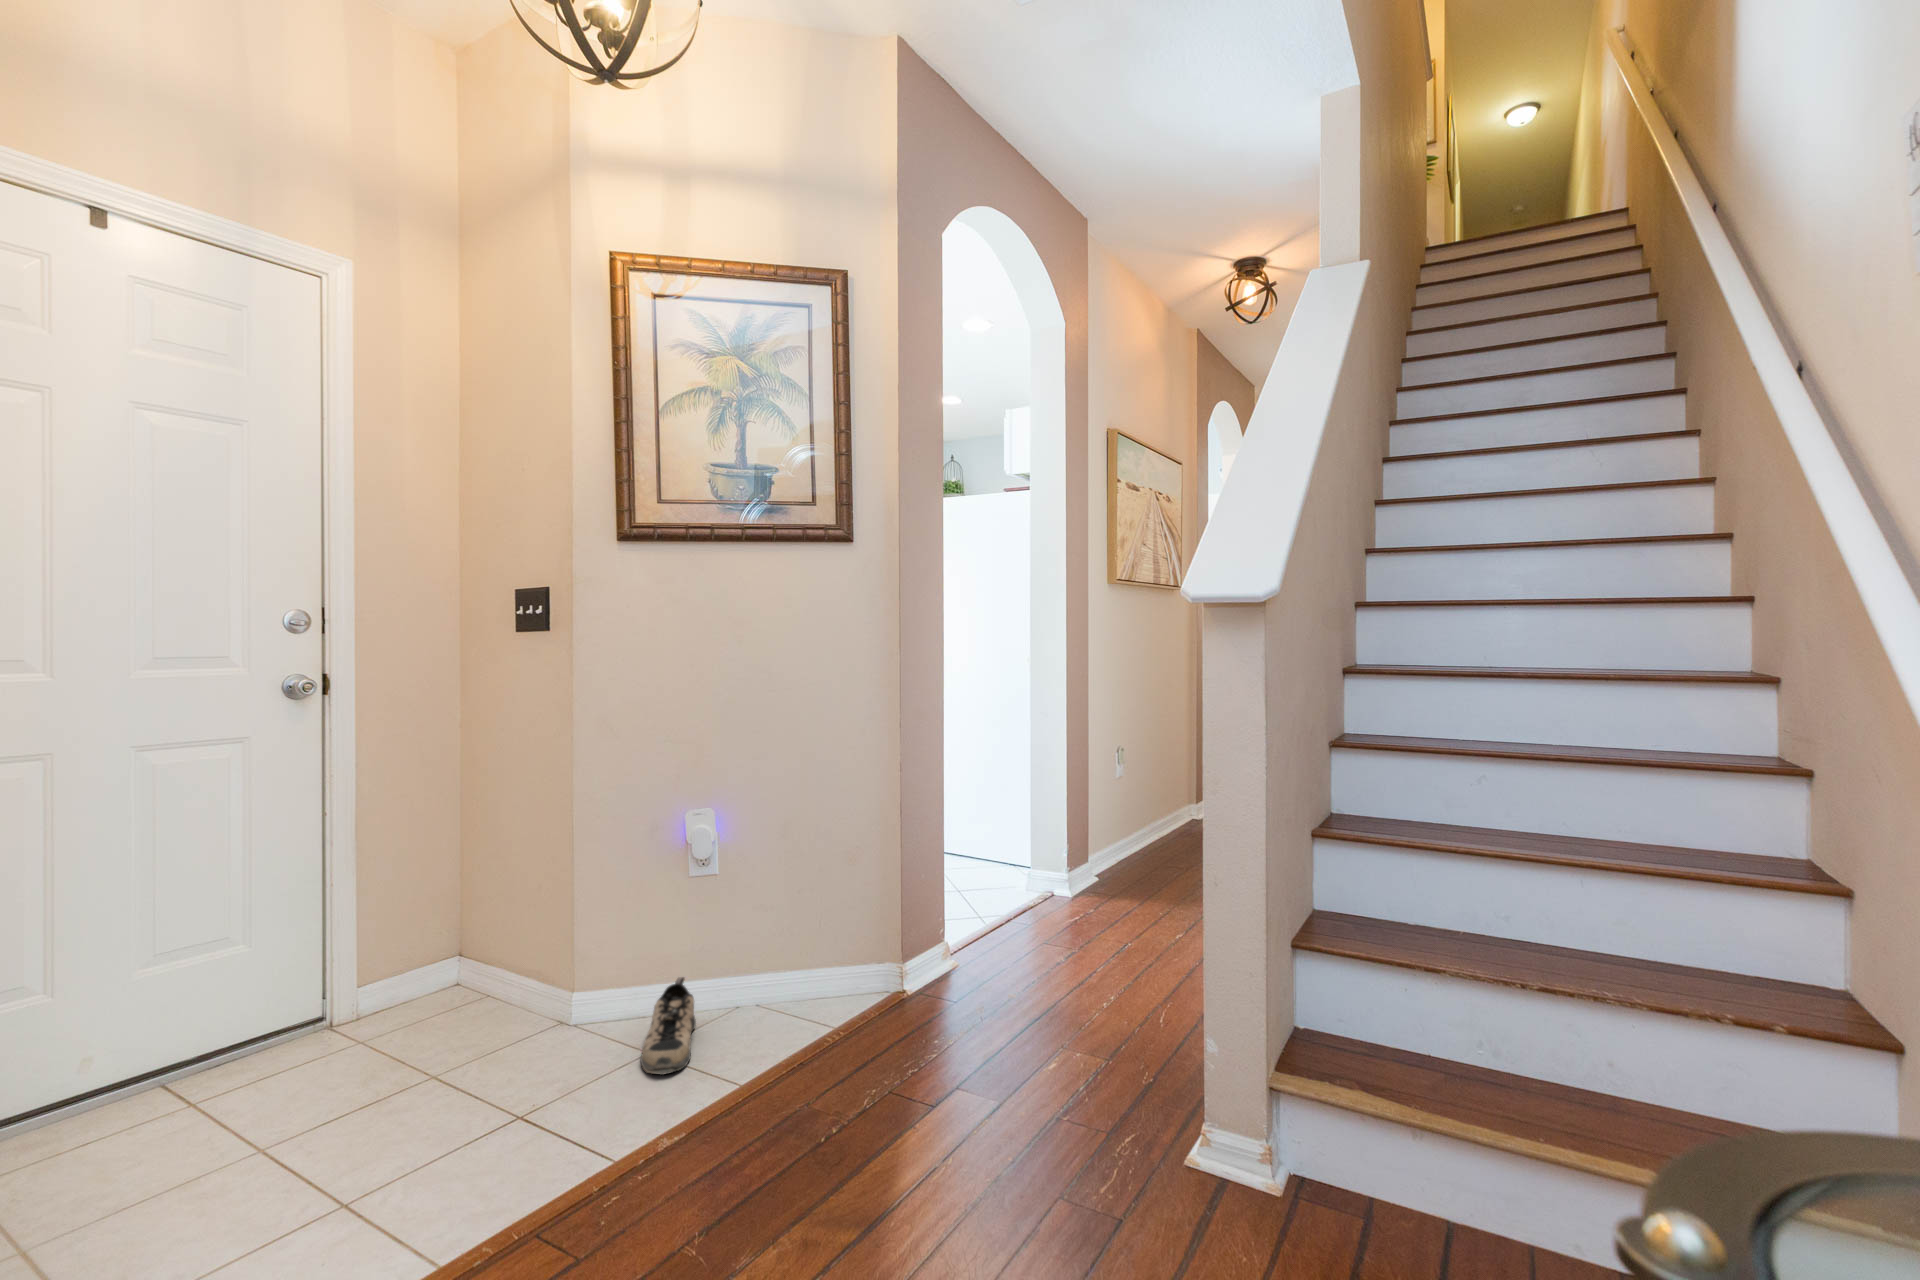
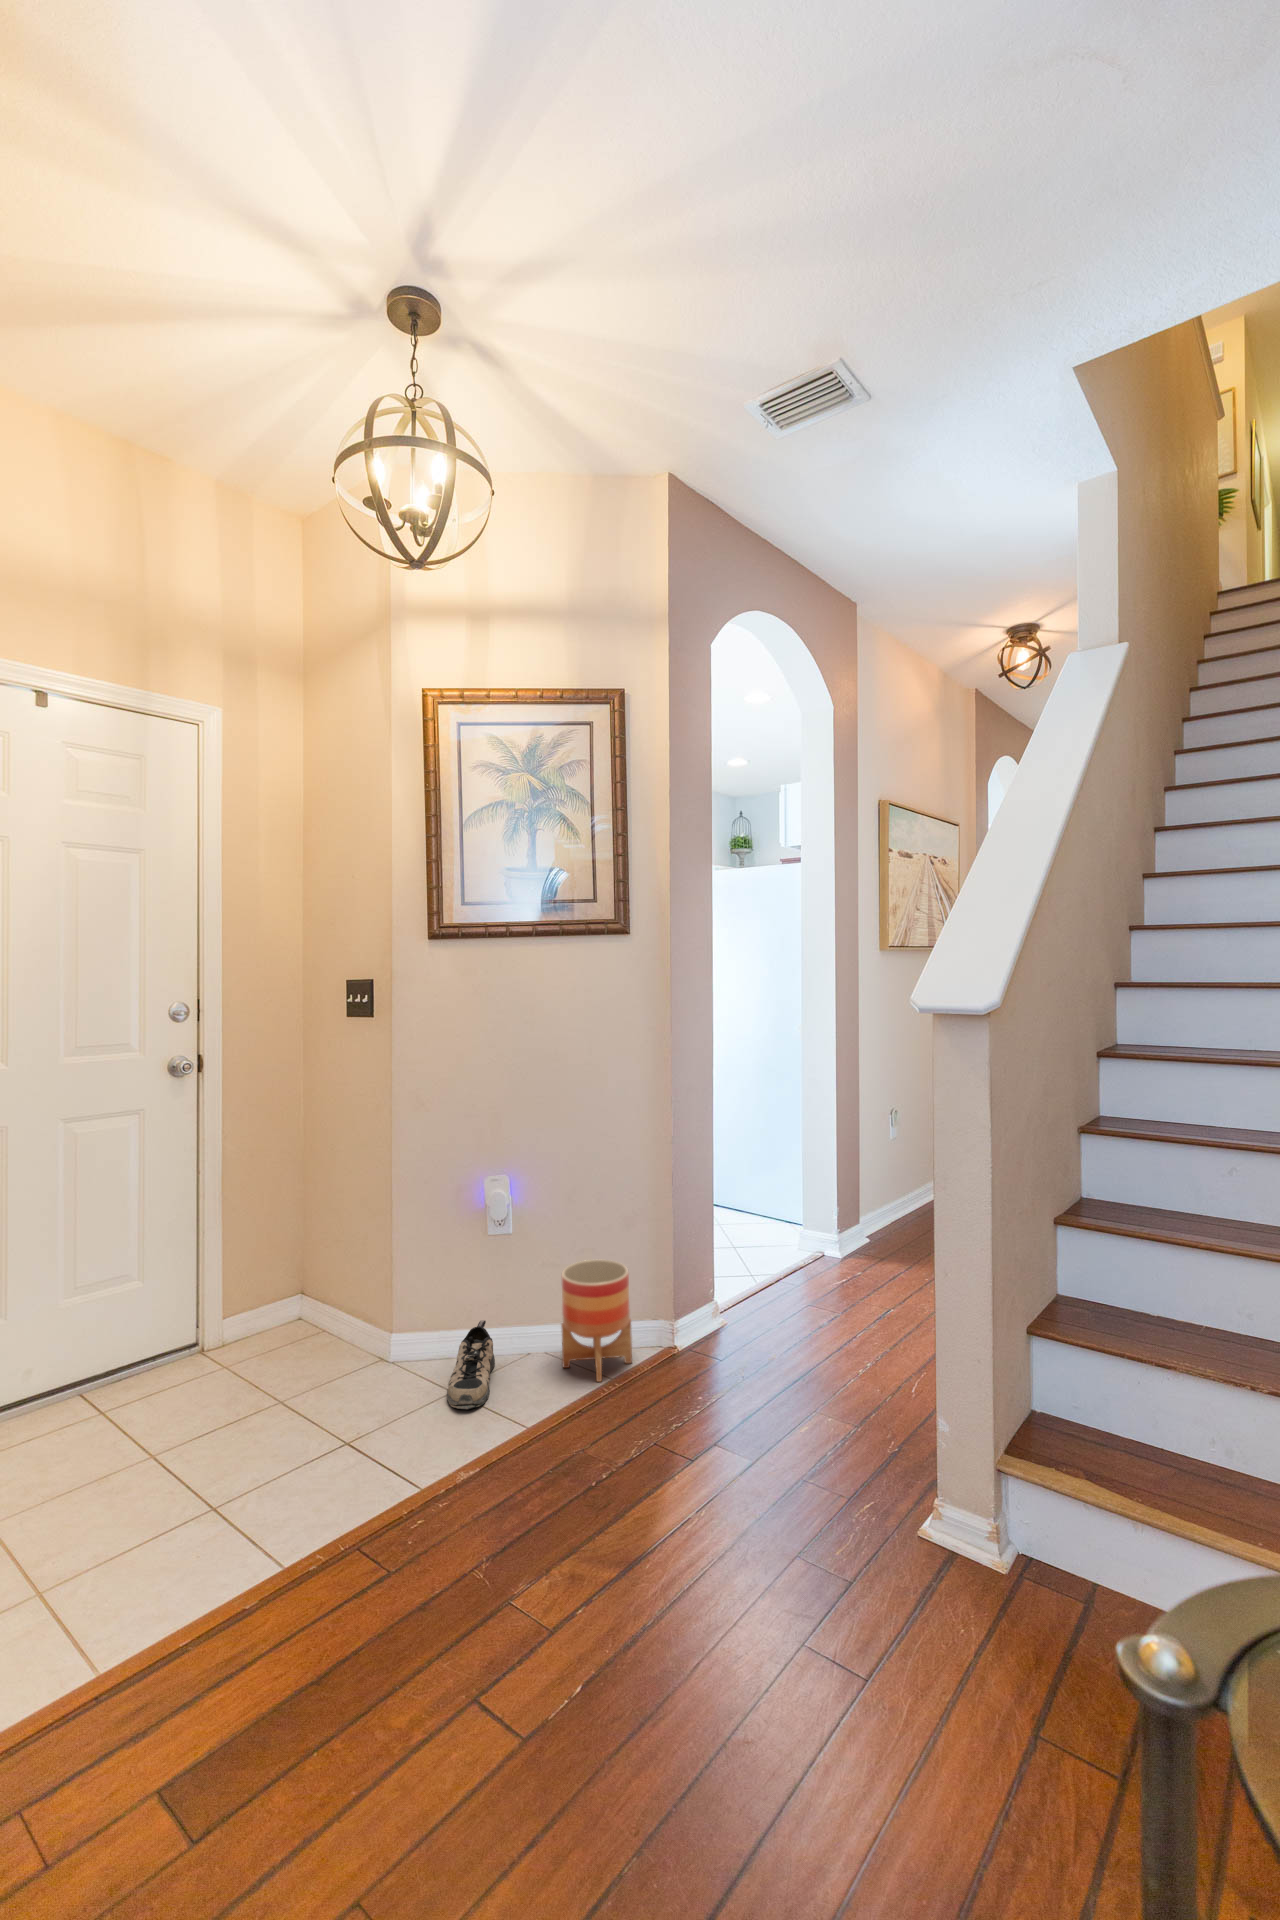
planter: none [774,904,853,1037] -> present [561,1259,632,1382]

